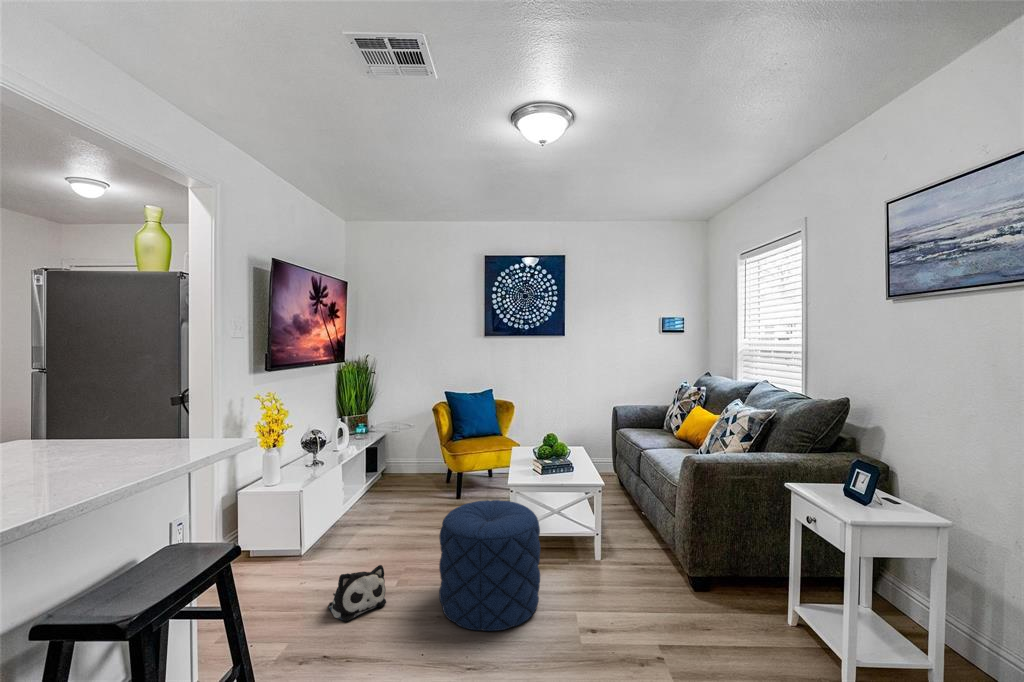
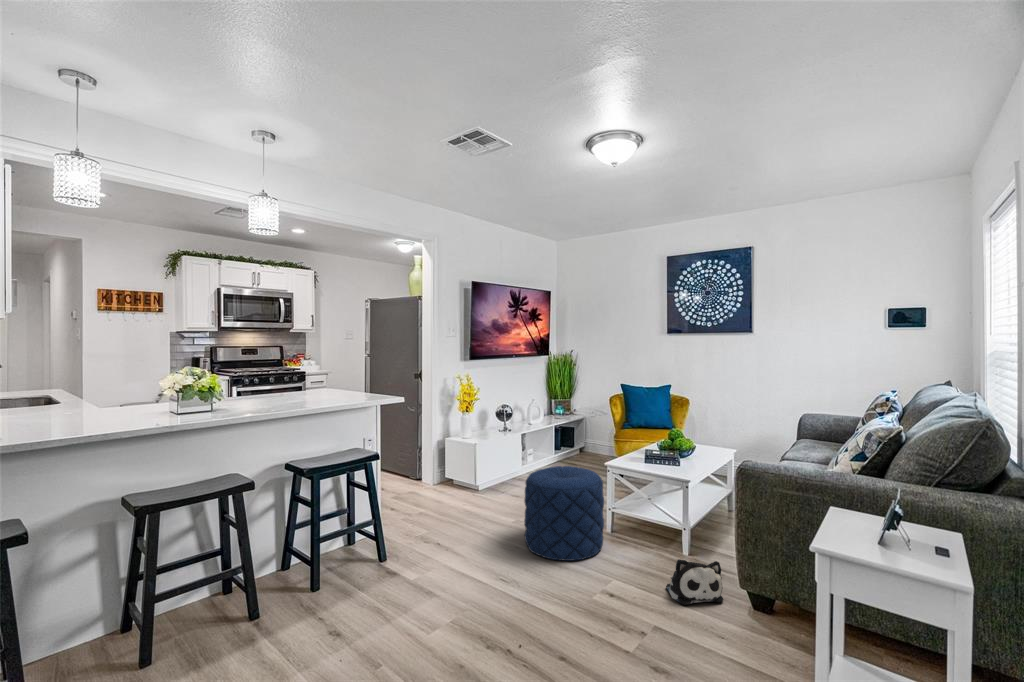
plush toy: present [328,565,386,621] -> present [666,559,723,605]

